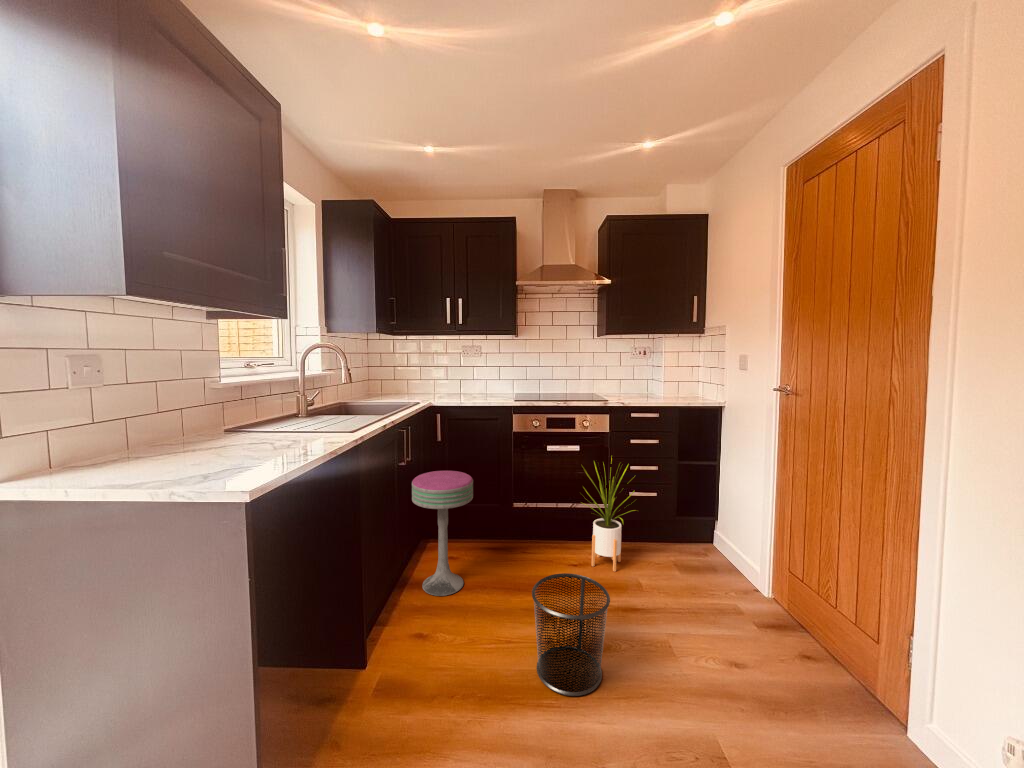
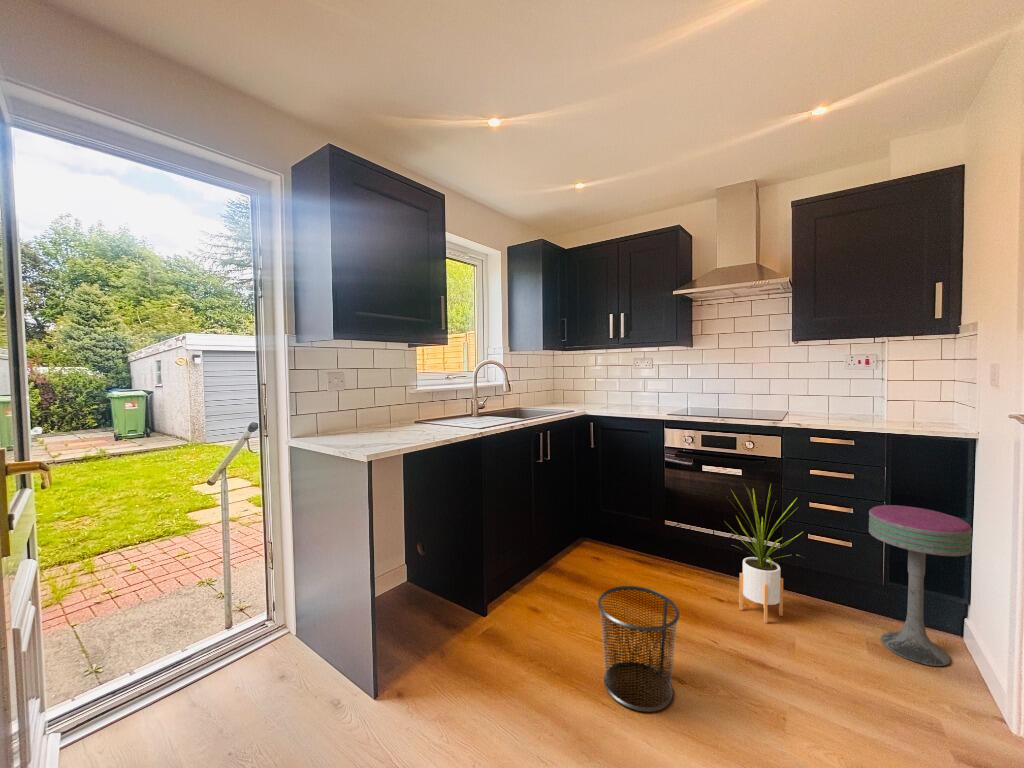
bar stool: present [412,471,473,596] -> present [869,505,972,666]

